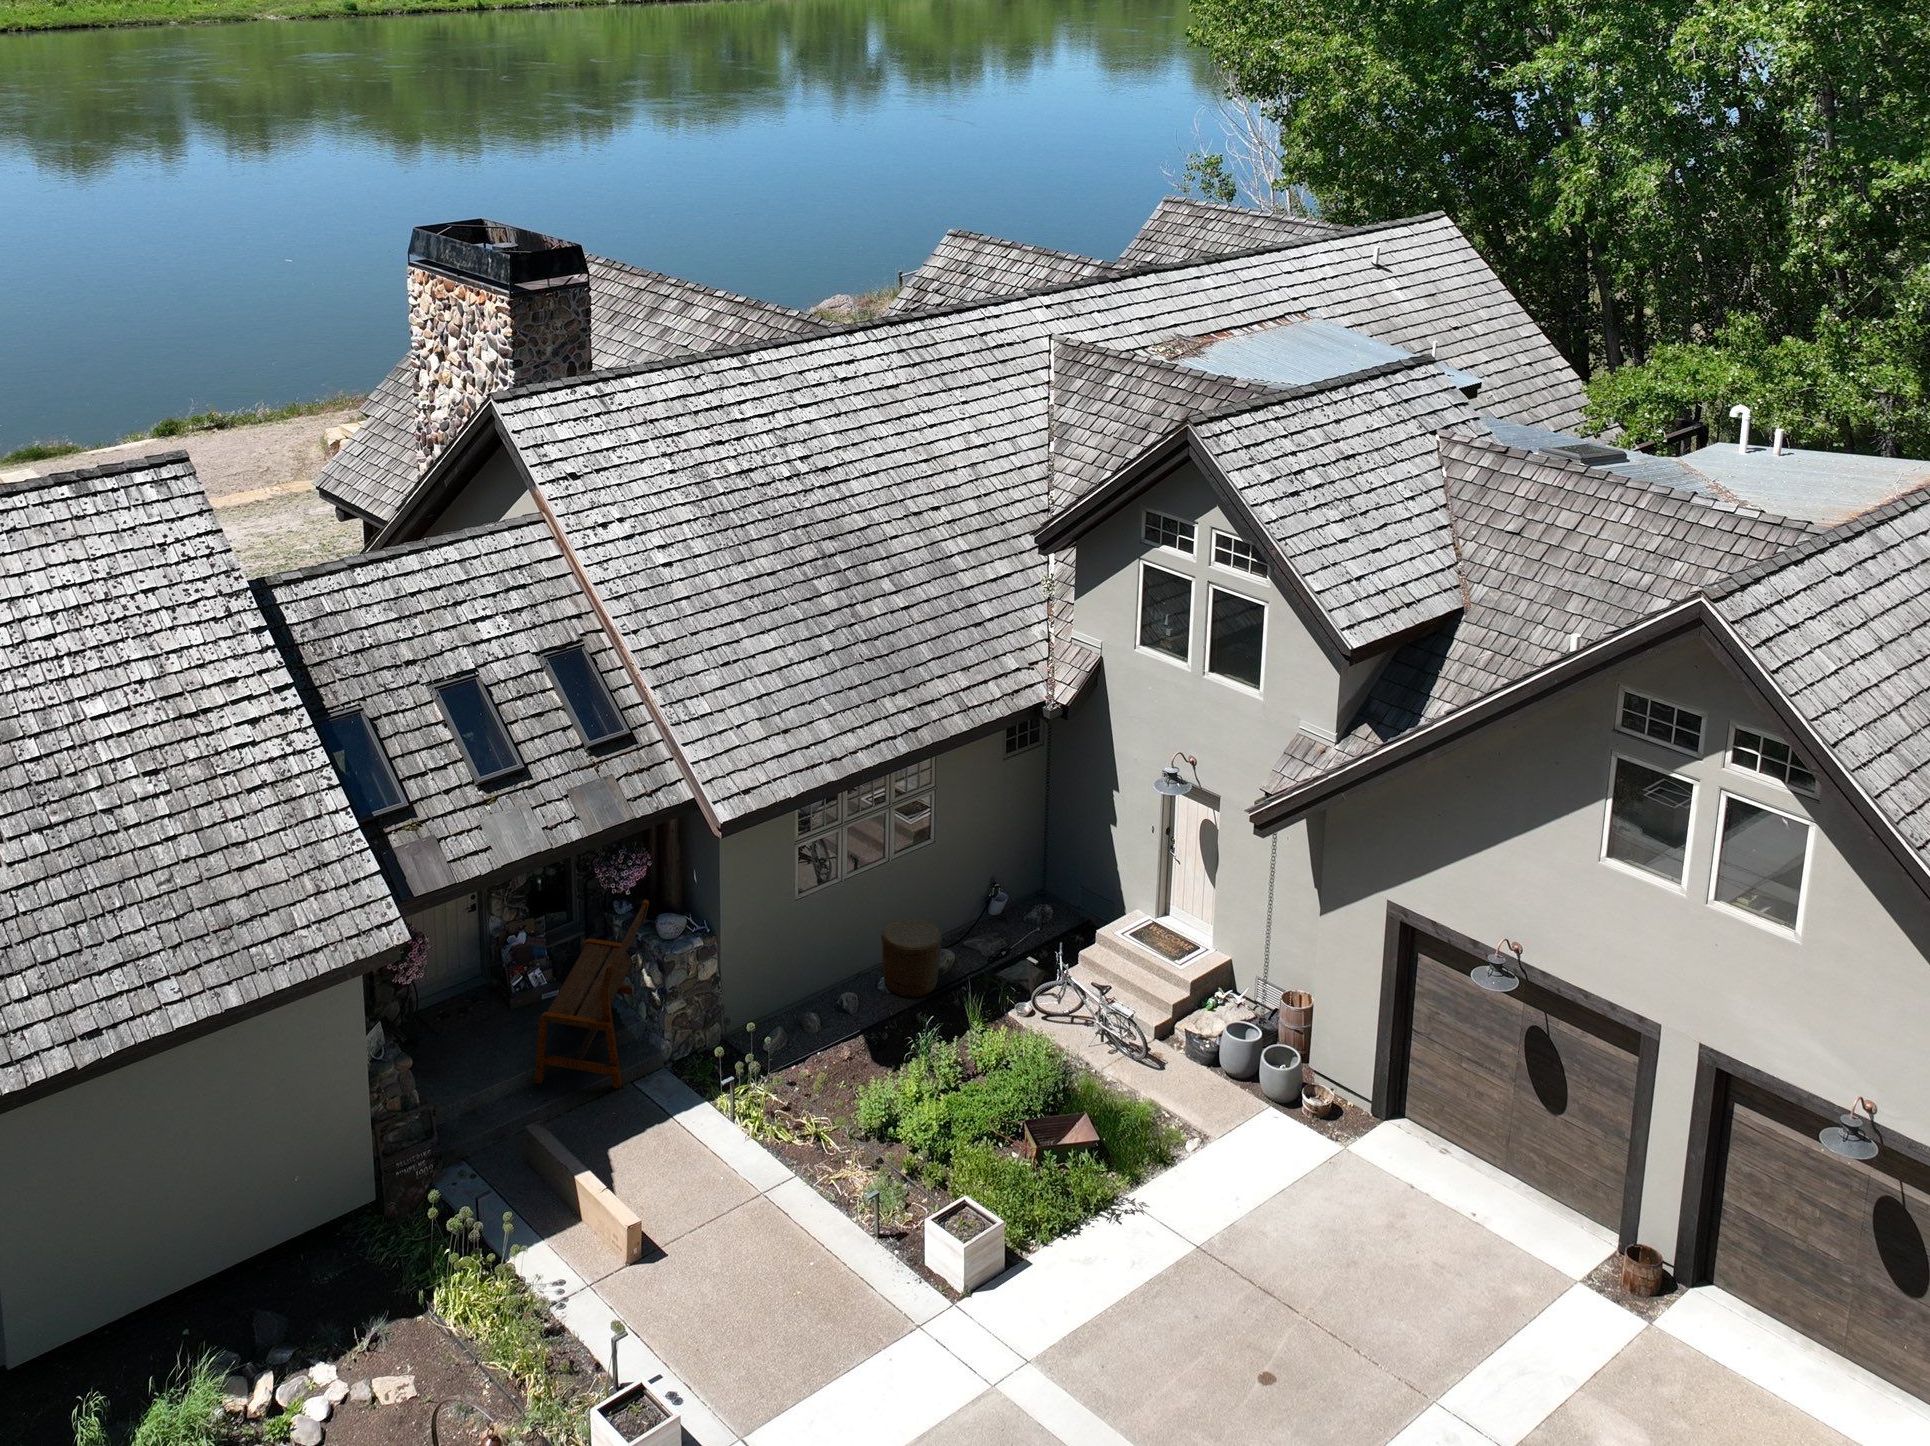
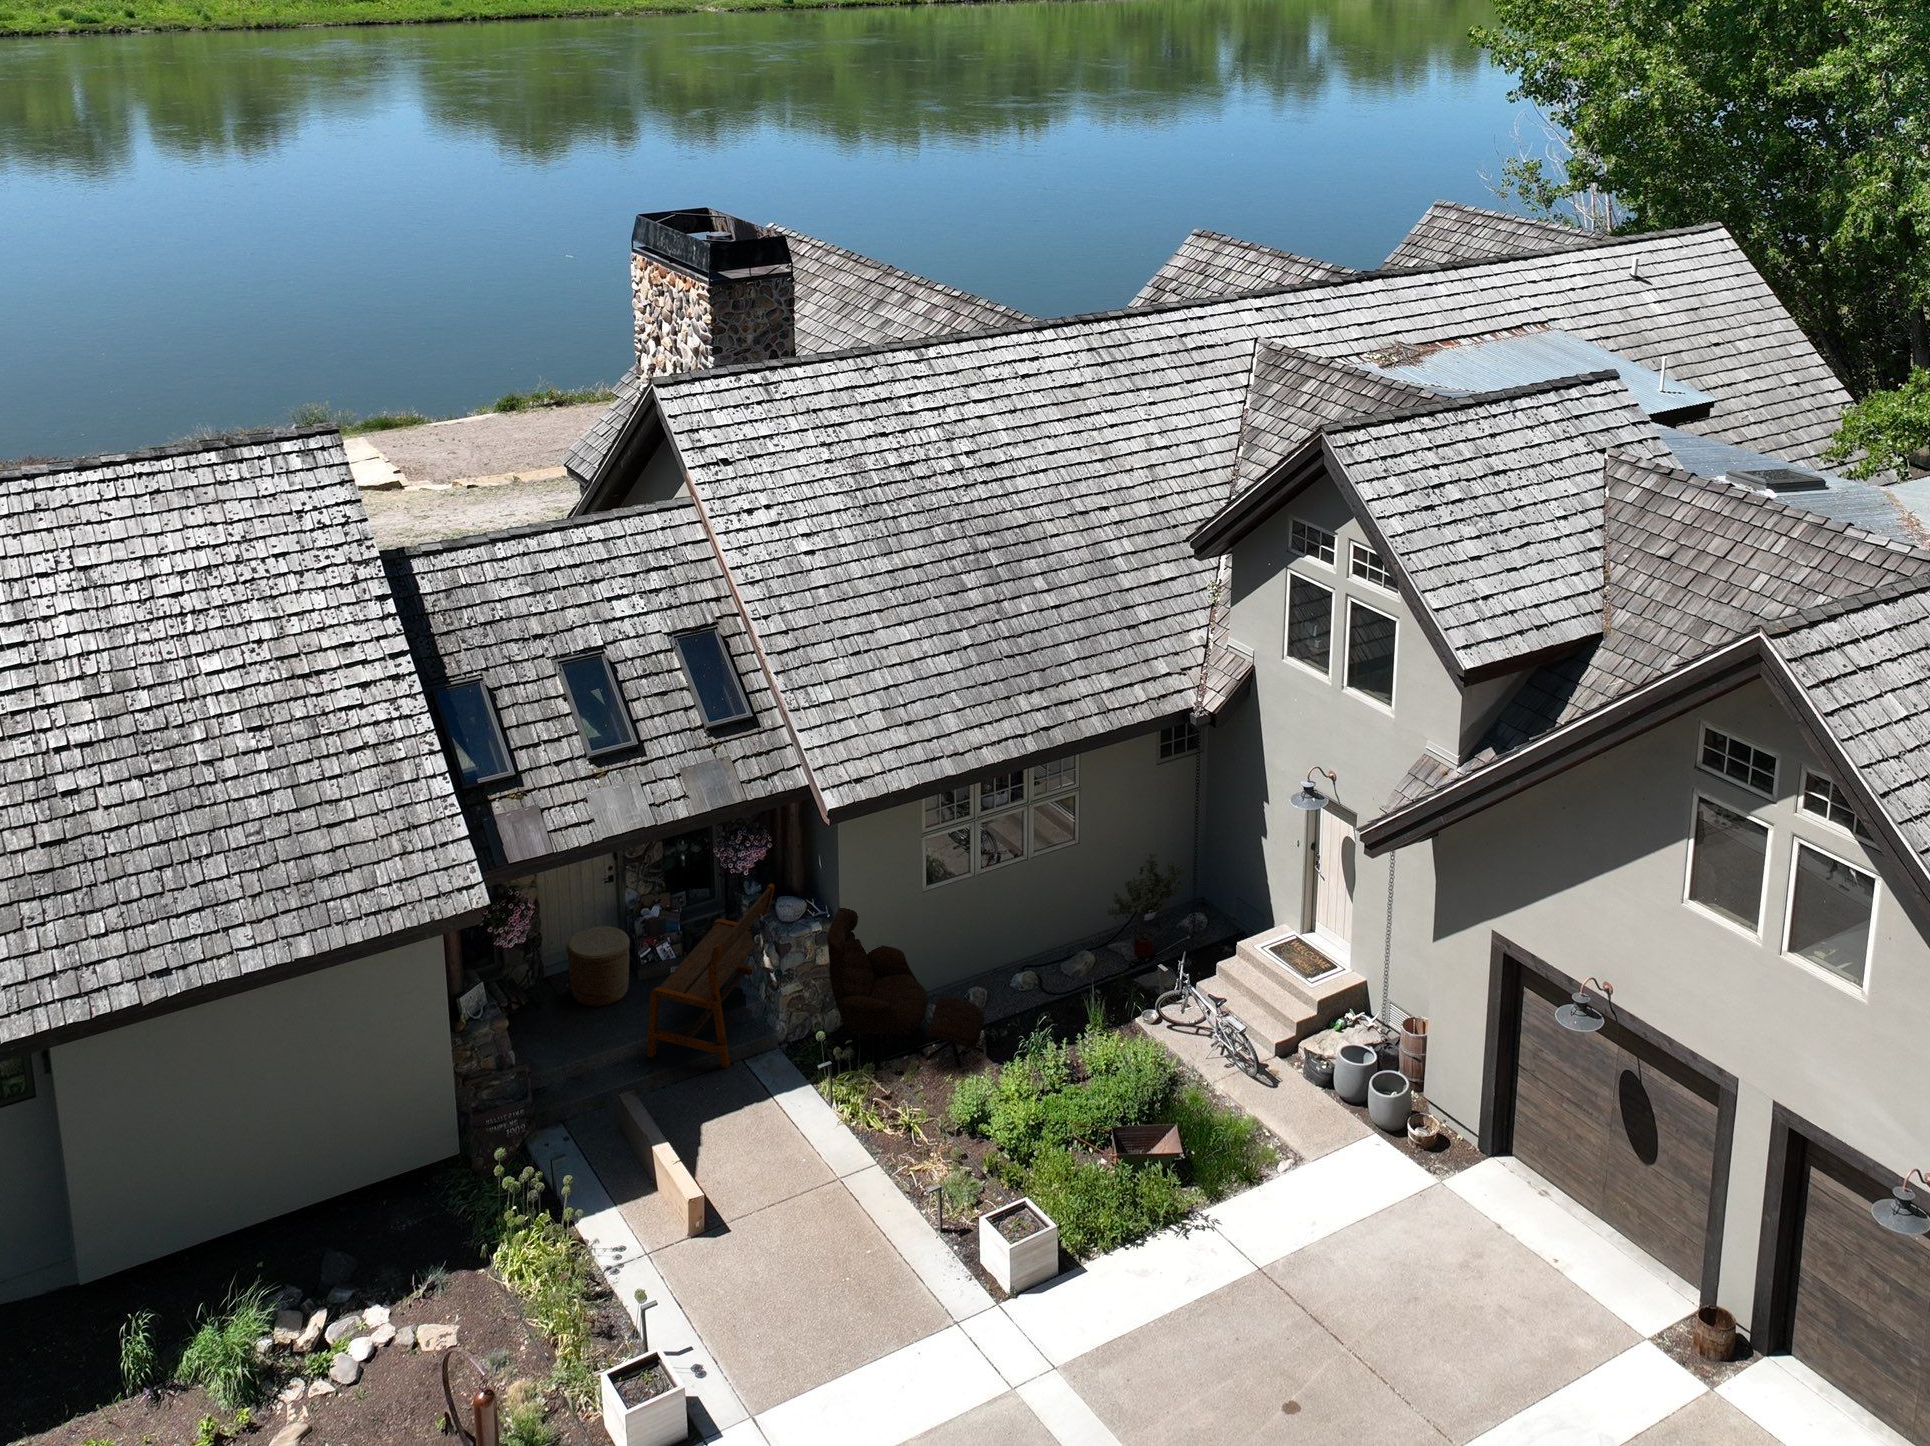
potted tree: none [967,846,1038,949] -> present [1107,854,1183,958]
lounge chair: none [719,914,871,1080] -> present [827,907,984,1071]
woven basket: present [881,919,942,998] -> present [566,926,630,1007]

